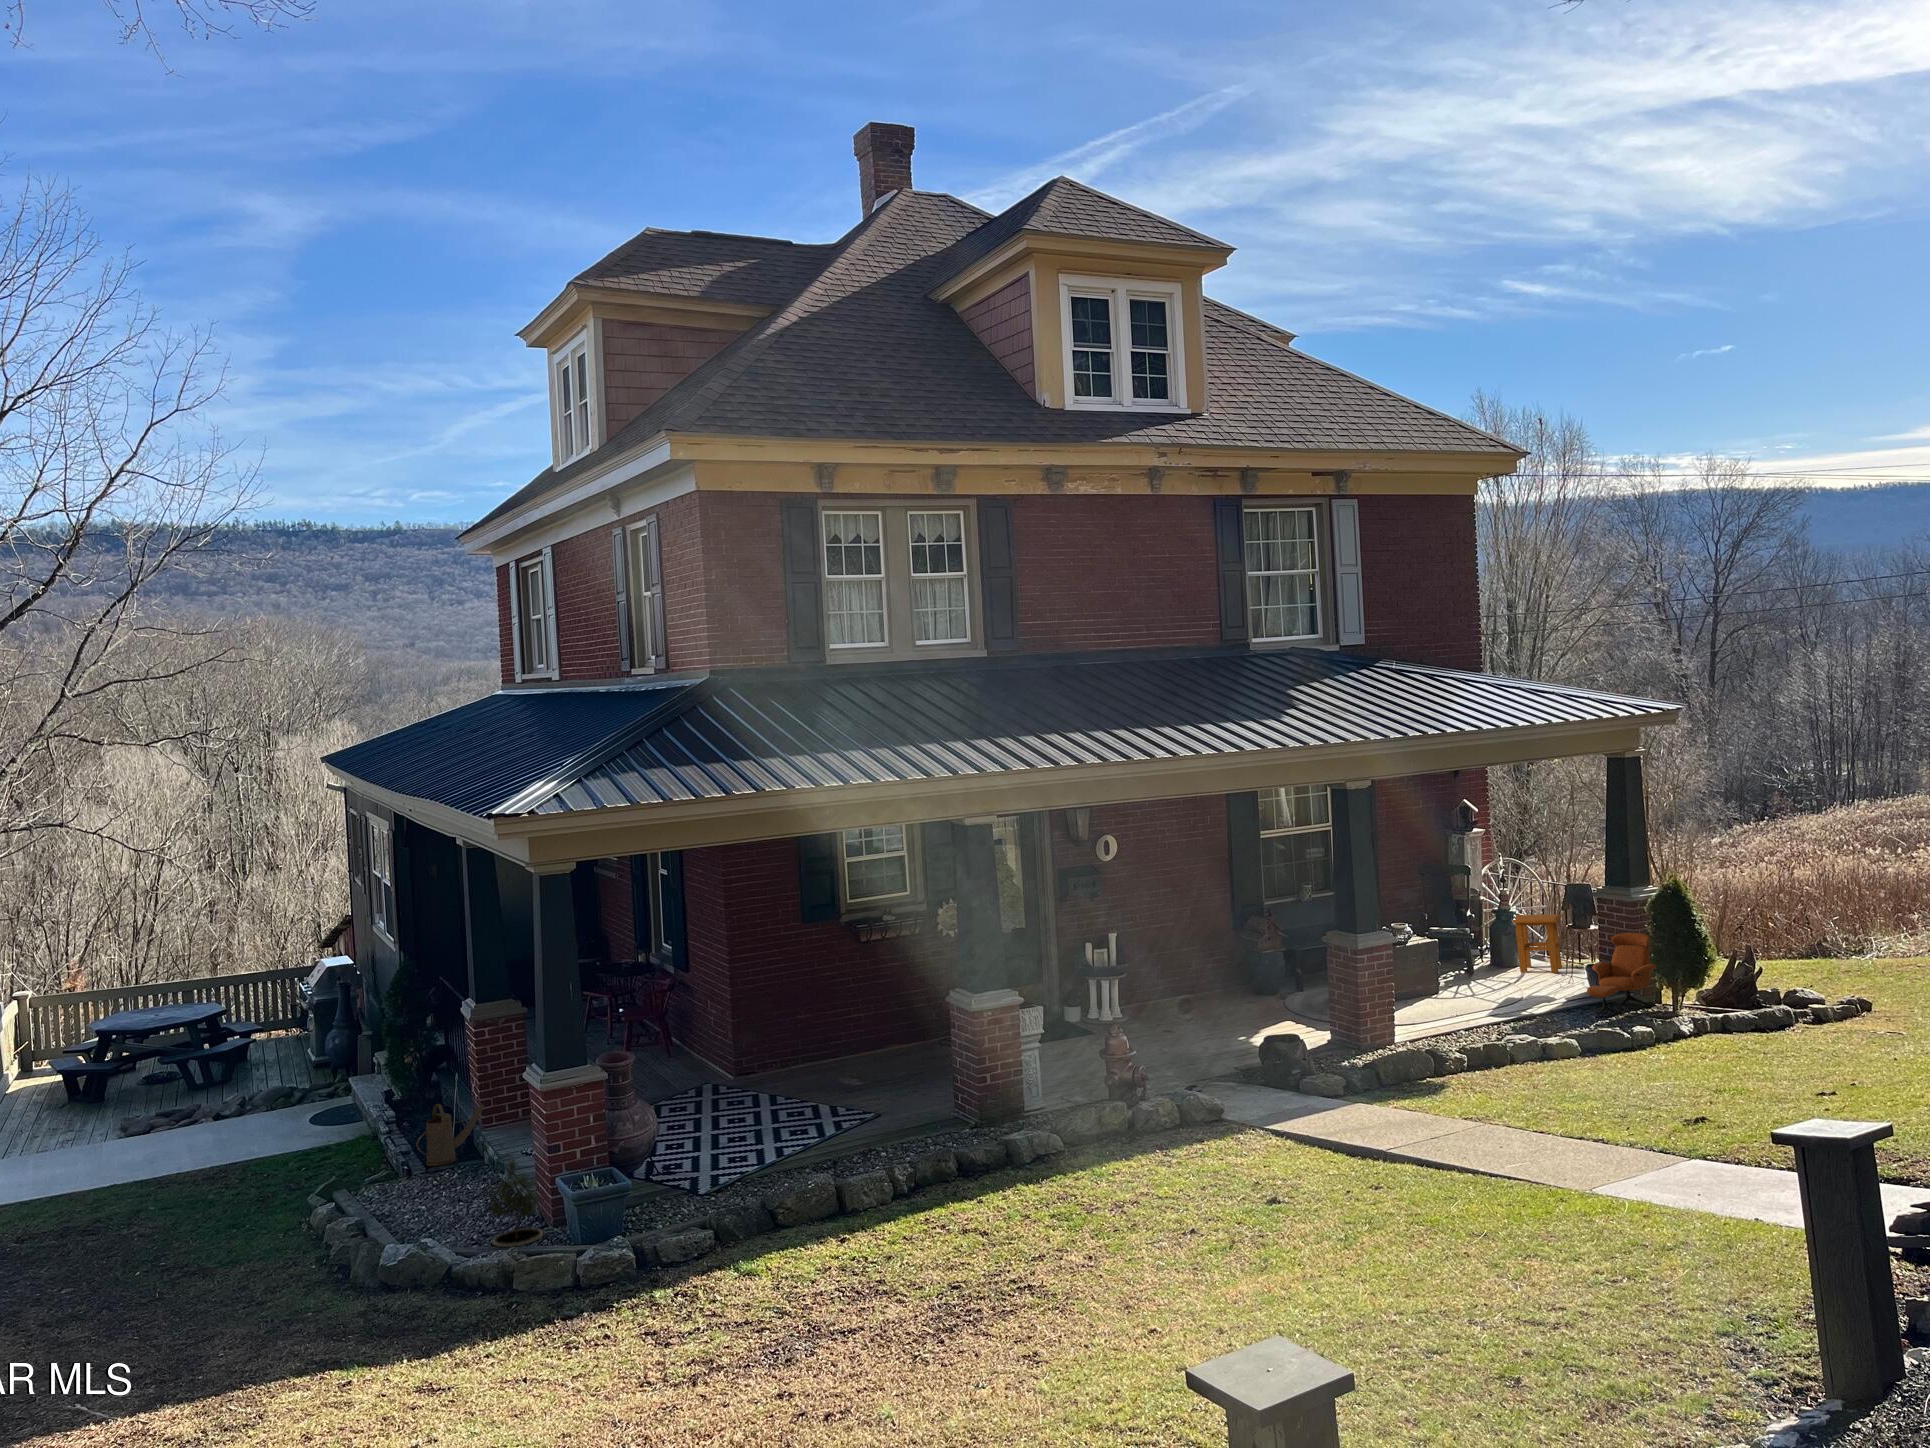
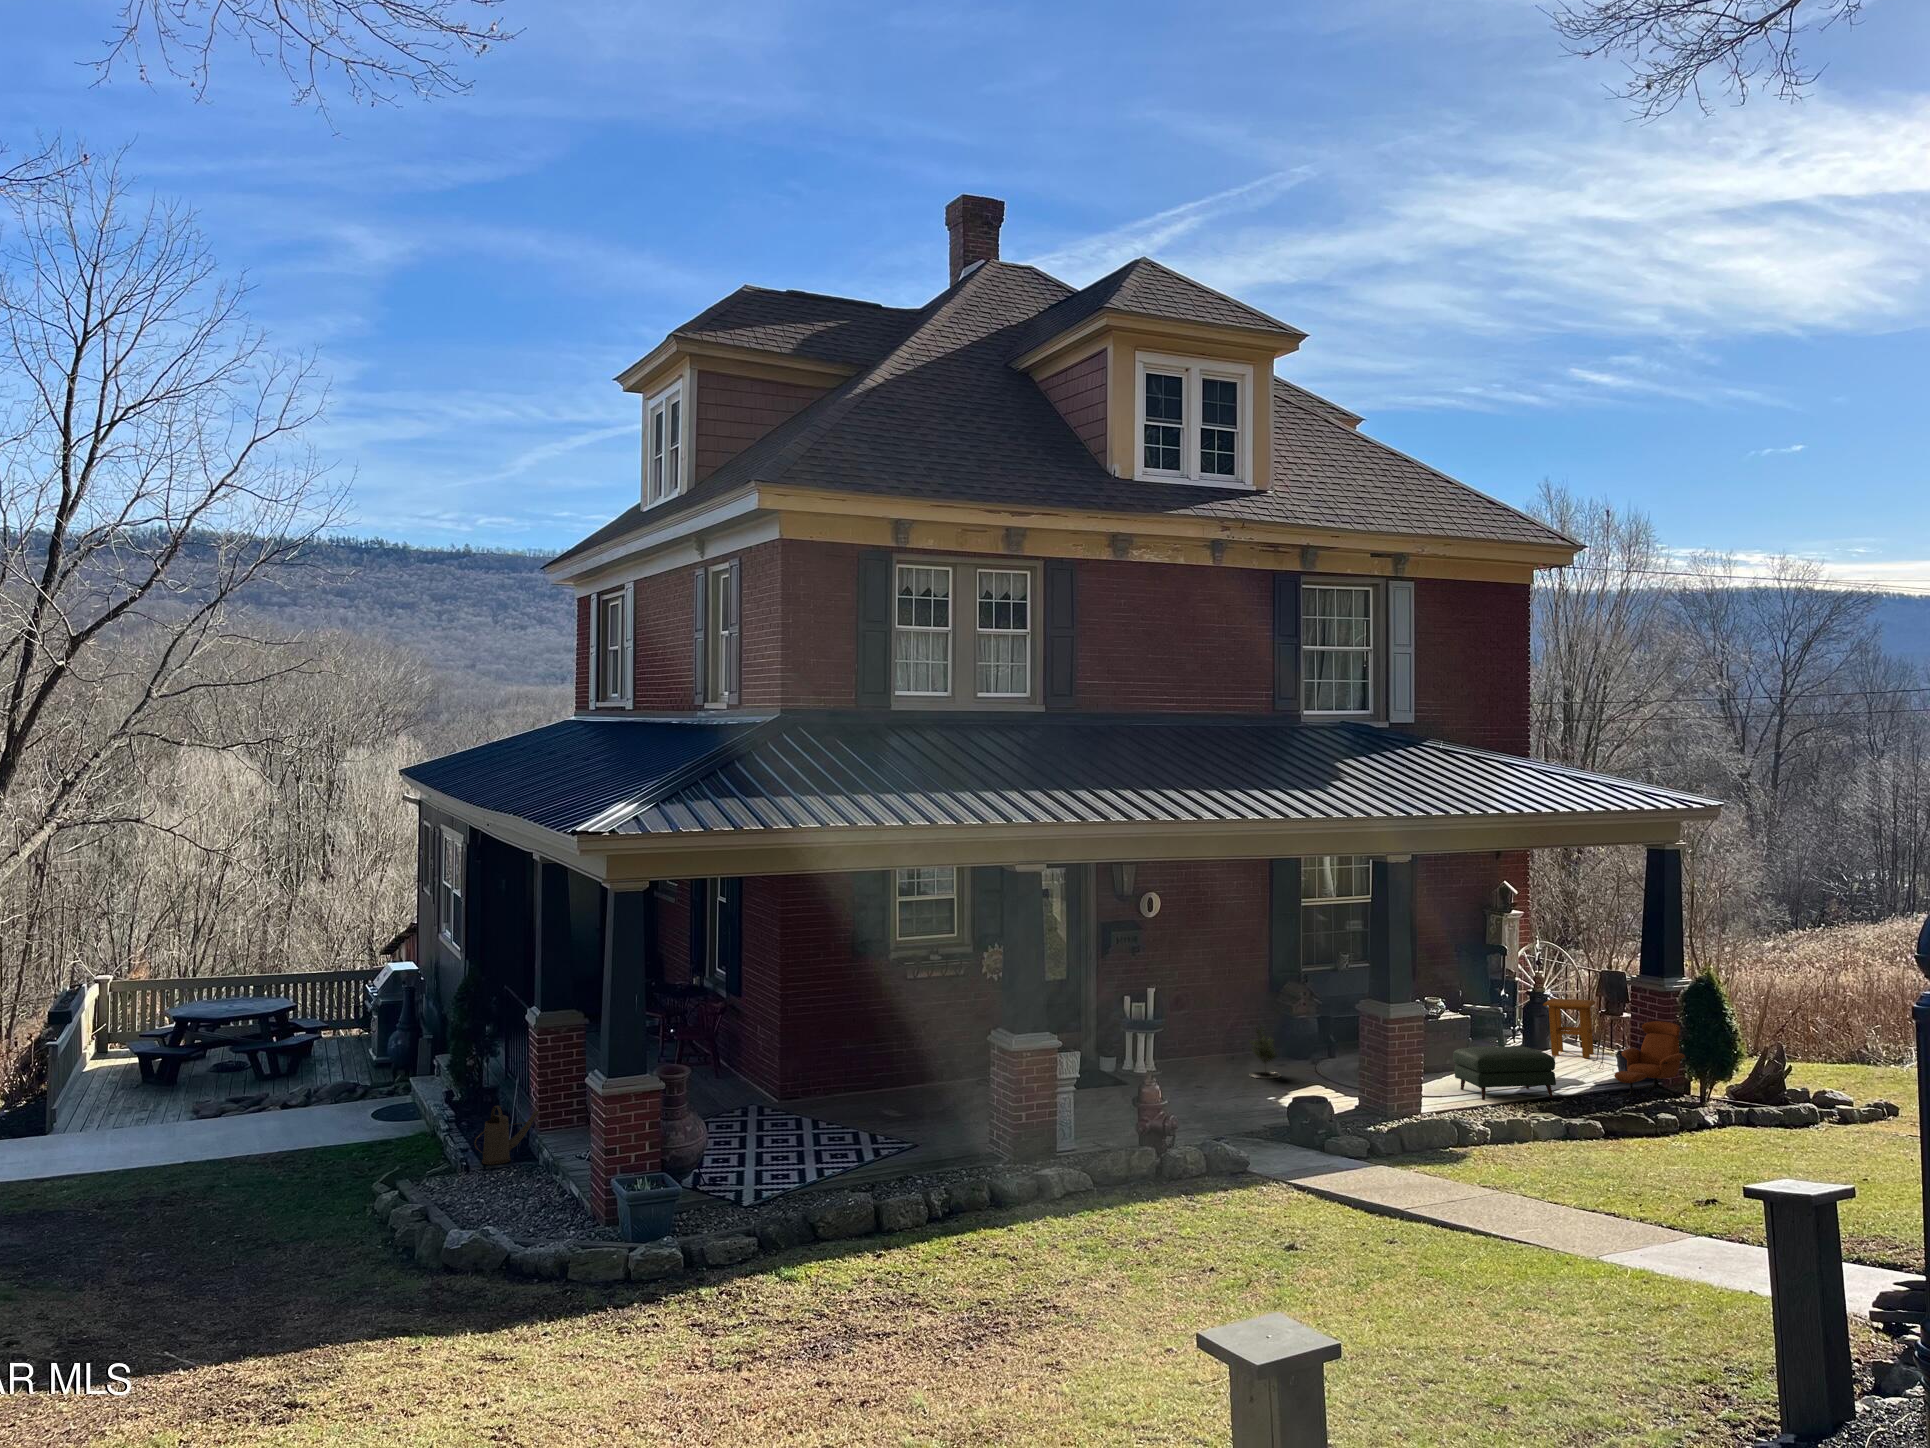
ottoman: none [1424,968,1529,1025] -> present [1453,1046,1556,1100]
potted tree: present [484,1154,543,1247] -> present [1250,1027,1280,1079]

